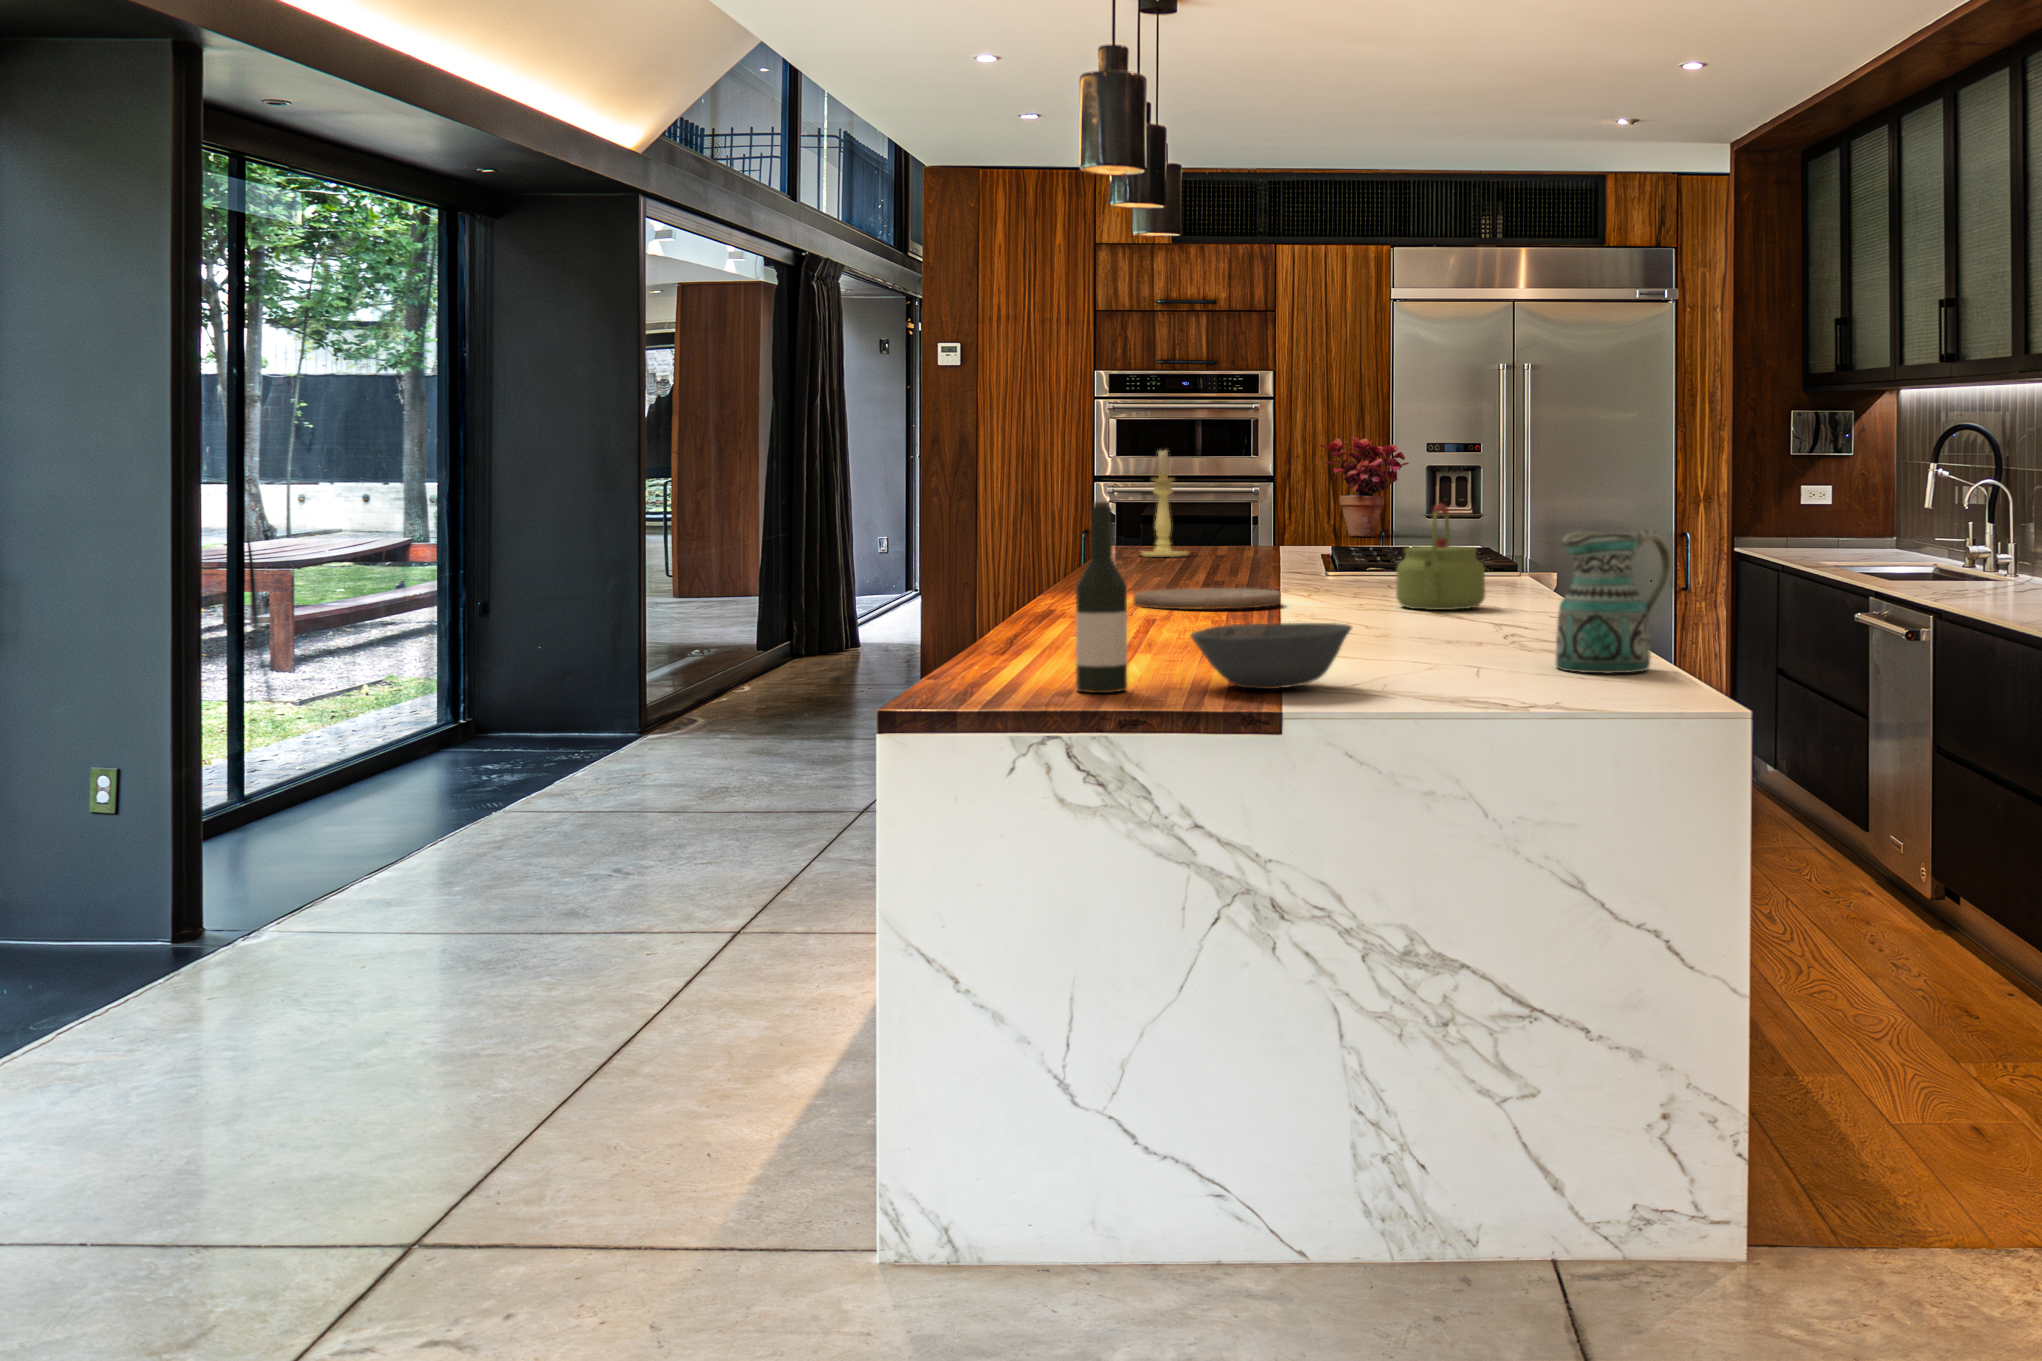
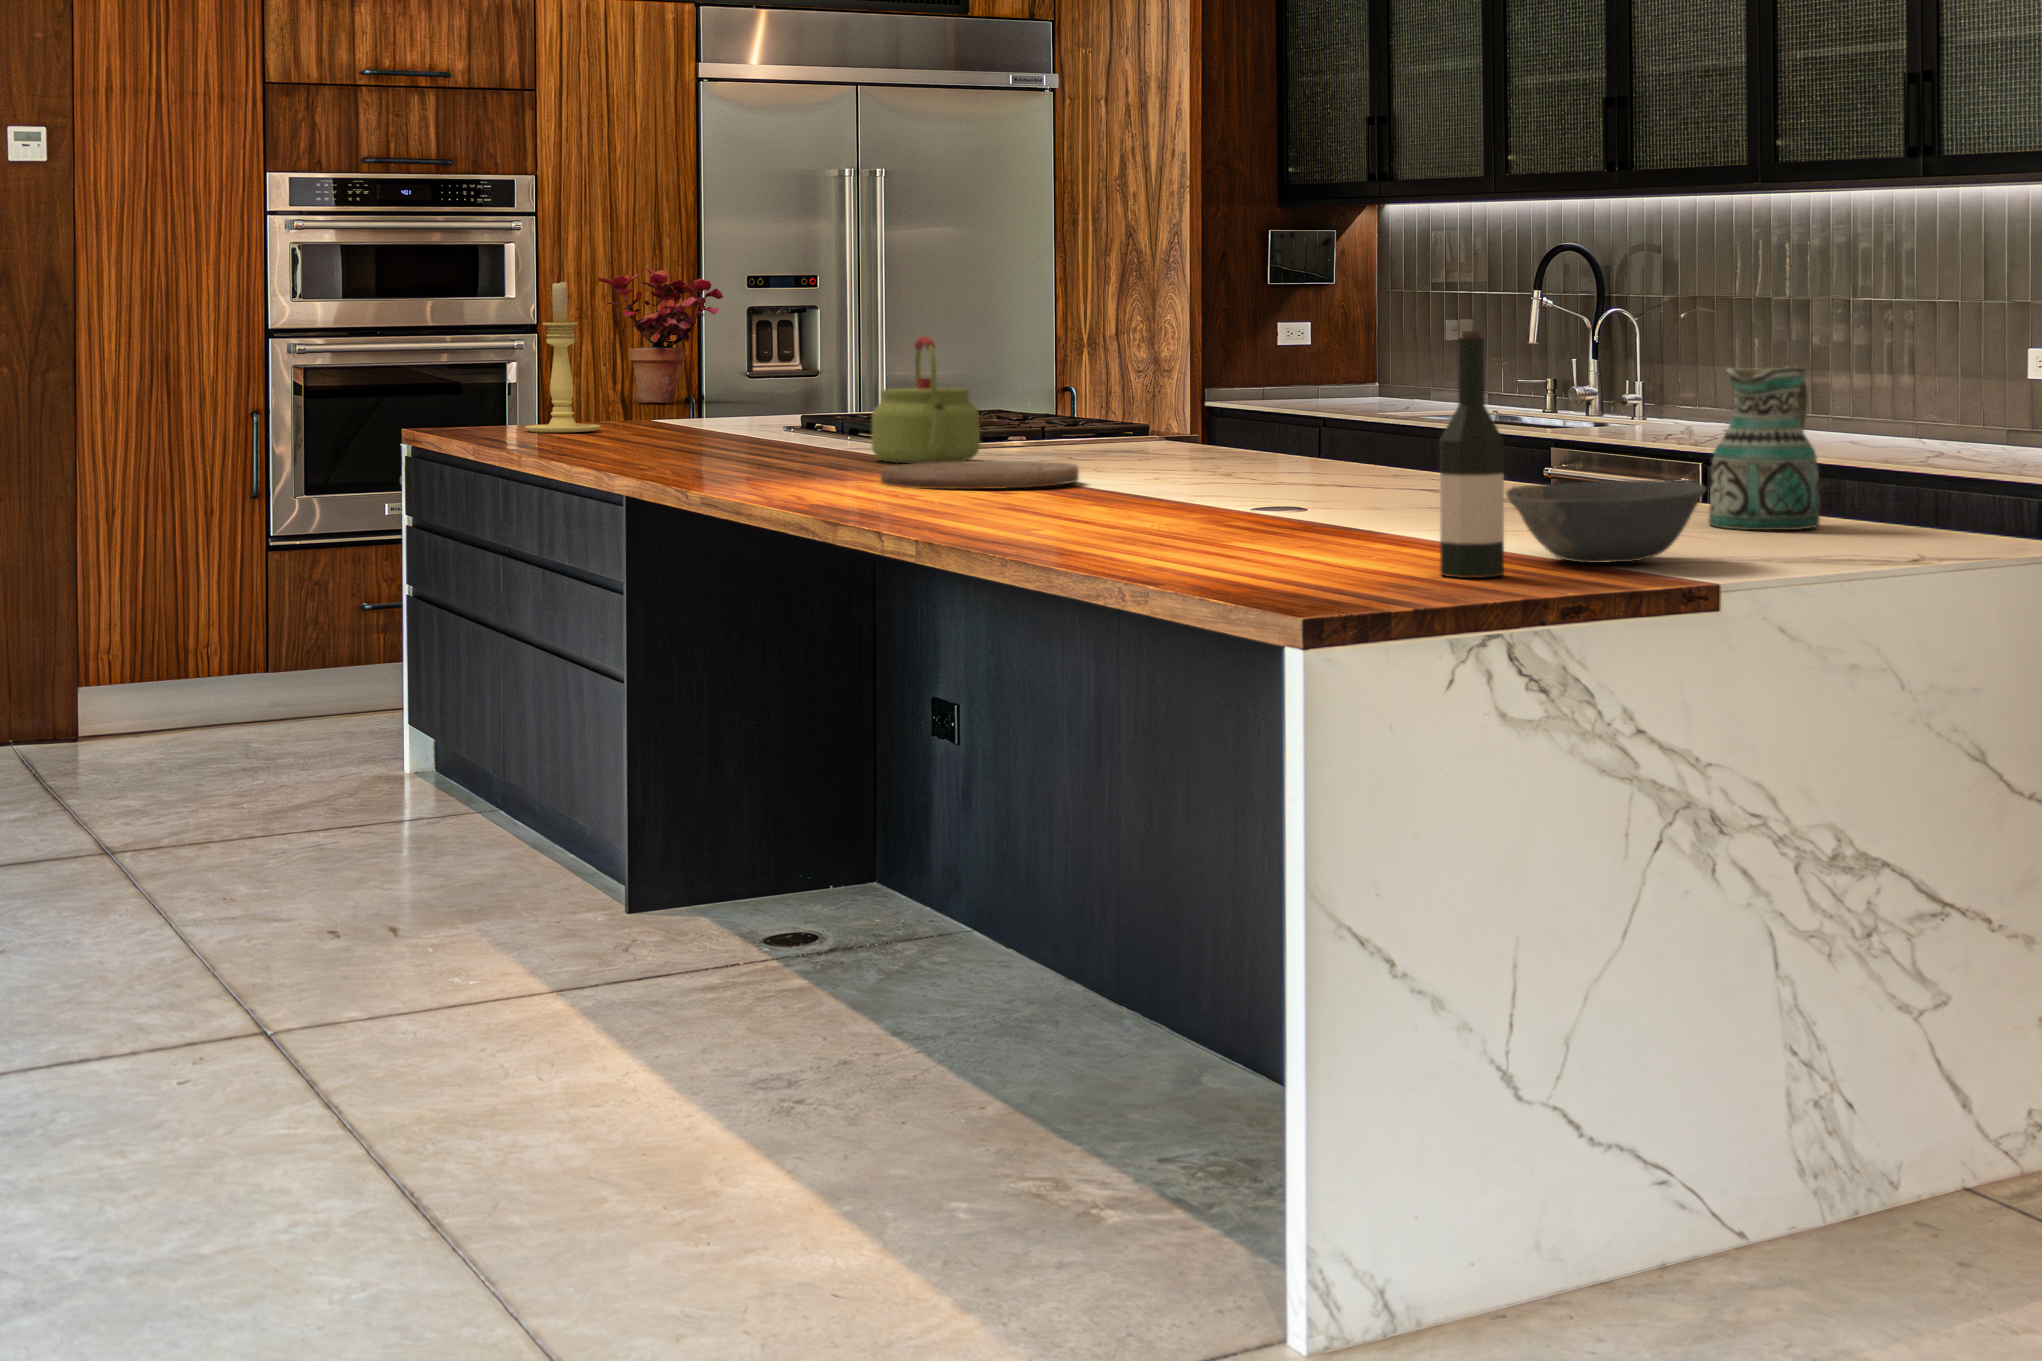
kettle: present [1396,504,1485,610] -> present [872,336,980,463]

